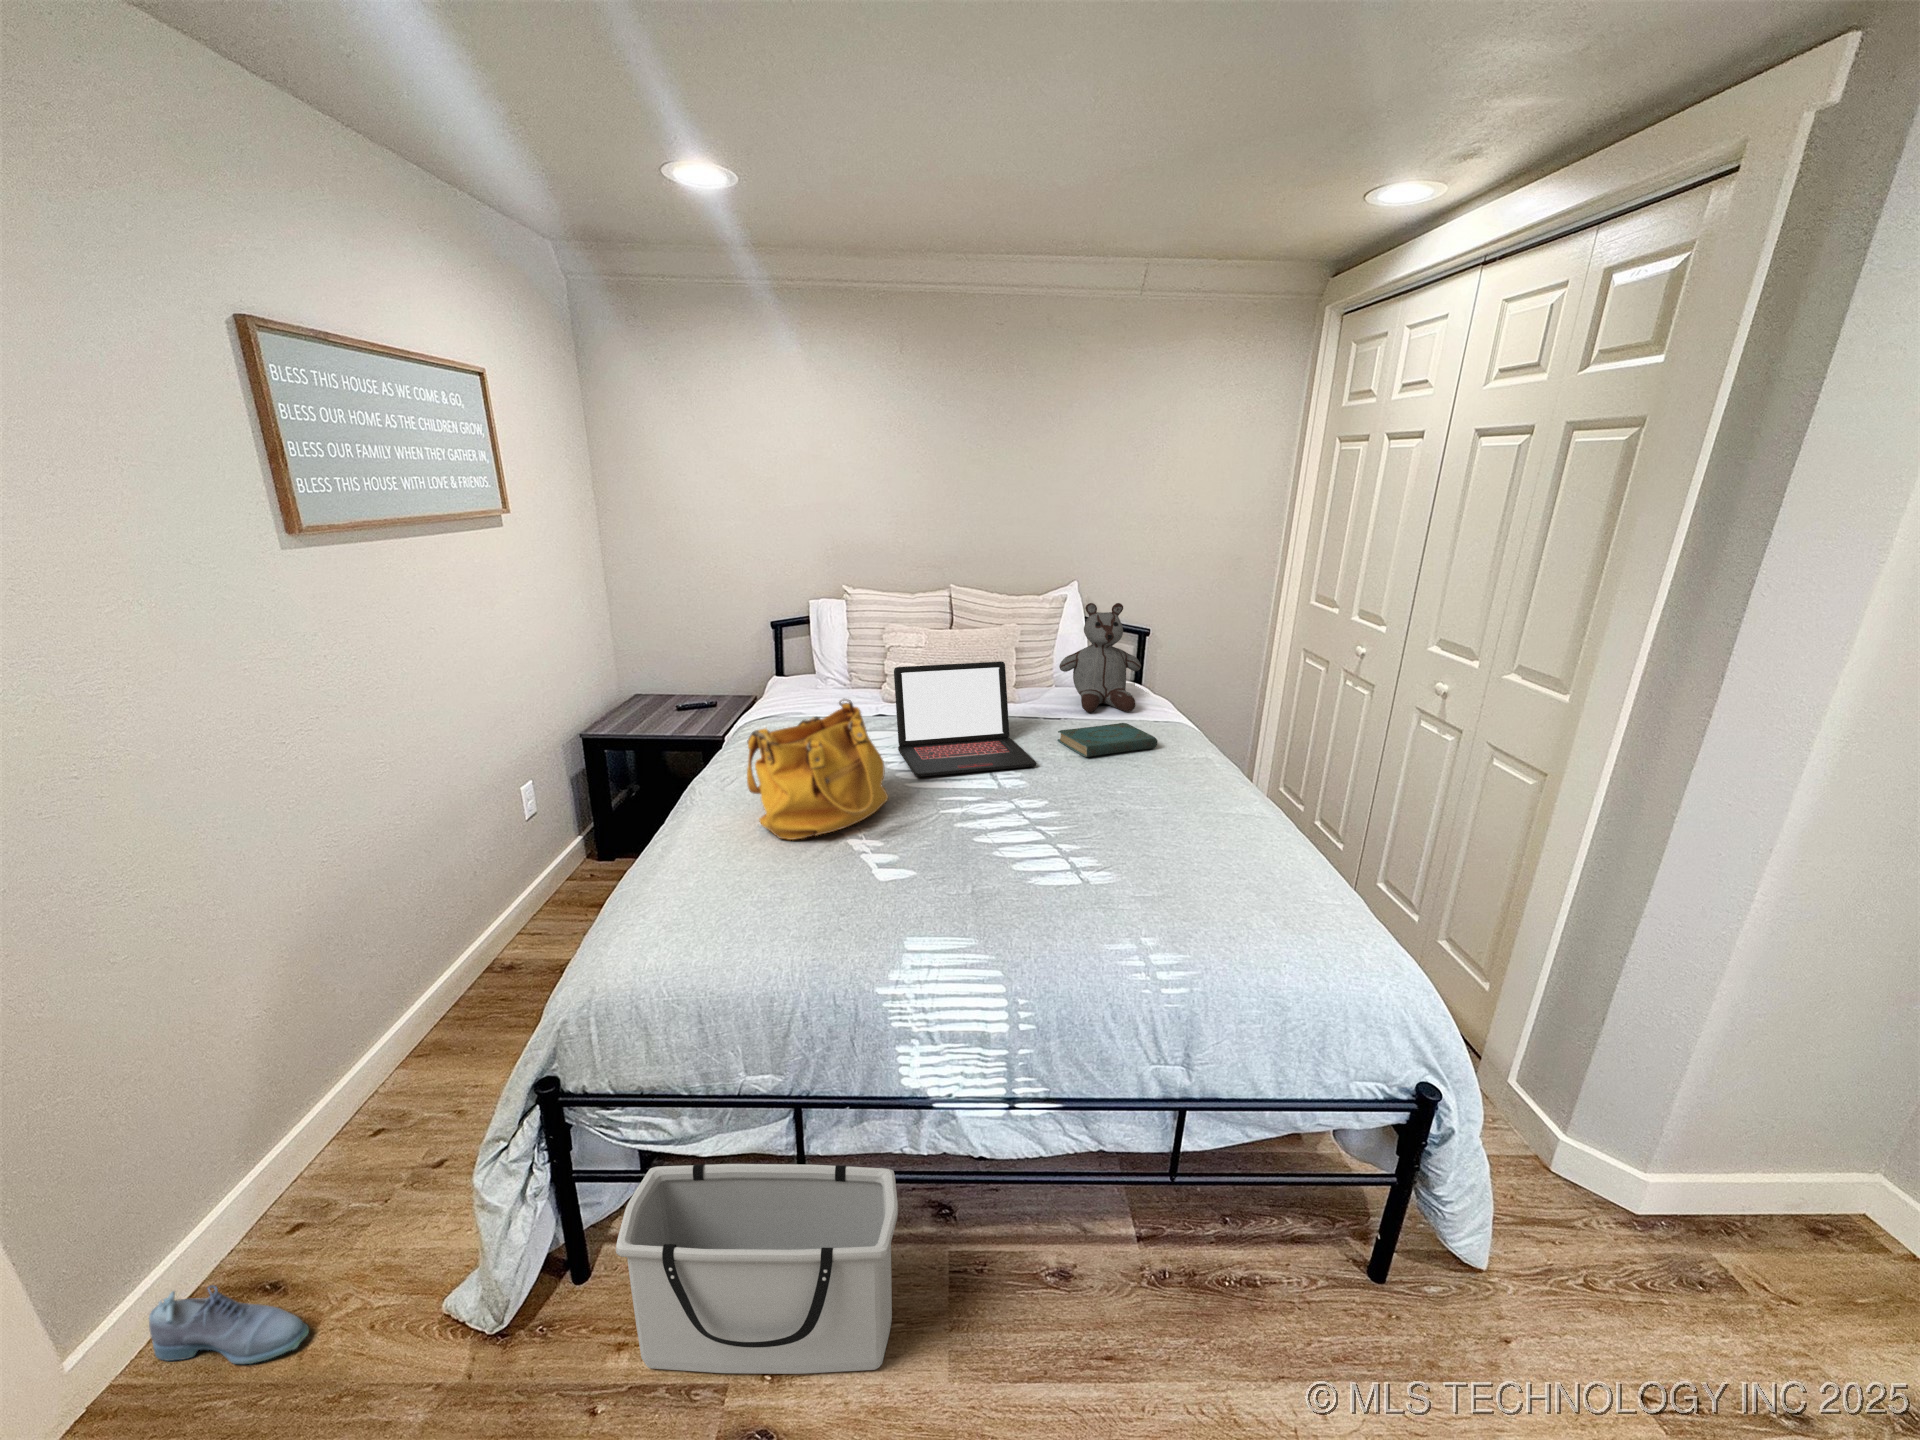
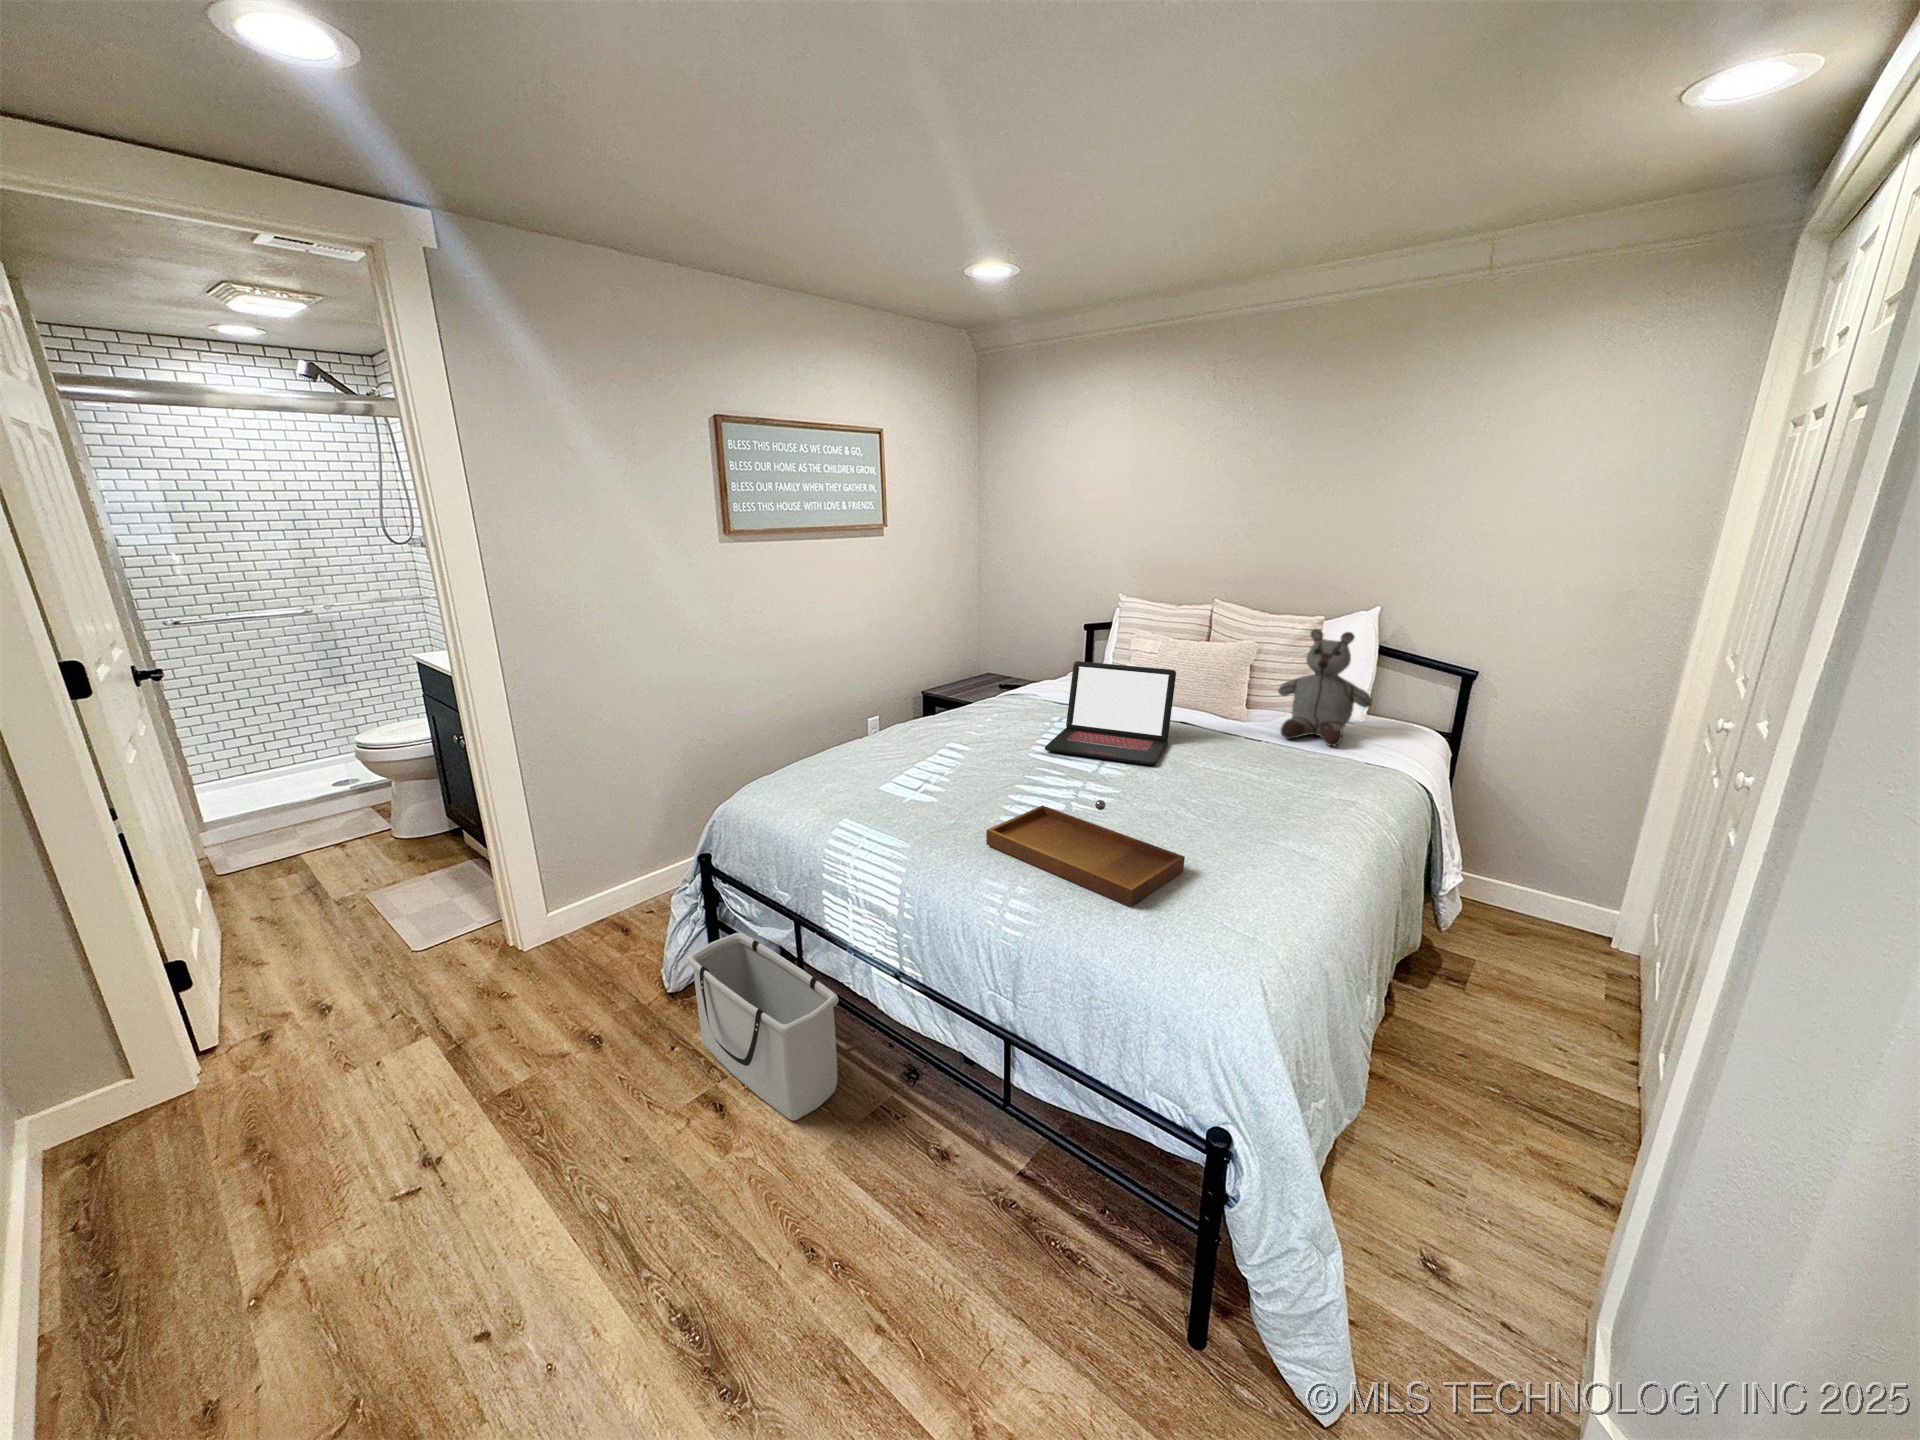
handbag: present [747,699,888,840] -> none [889,671,1001,766]
book: present [1058,723,1158,757] -> none [1210,744,1301,779]
tray: none [1036,813,1246,911] -> present [986,800,1185,907]
shoe: present [149,1285,309,1364] -> none [577,905,622,955]

